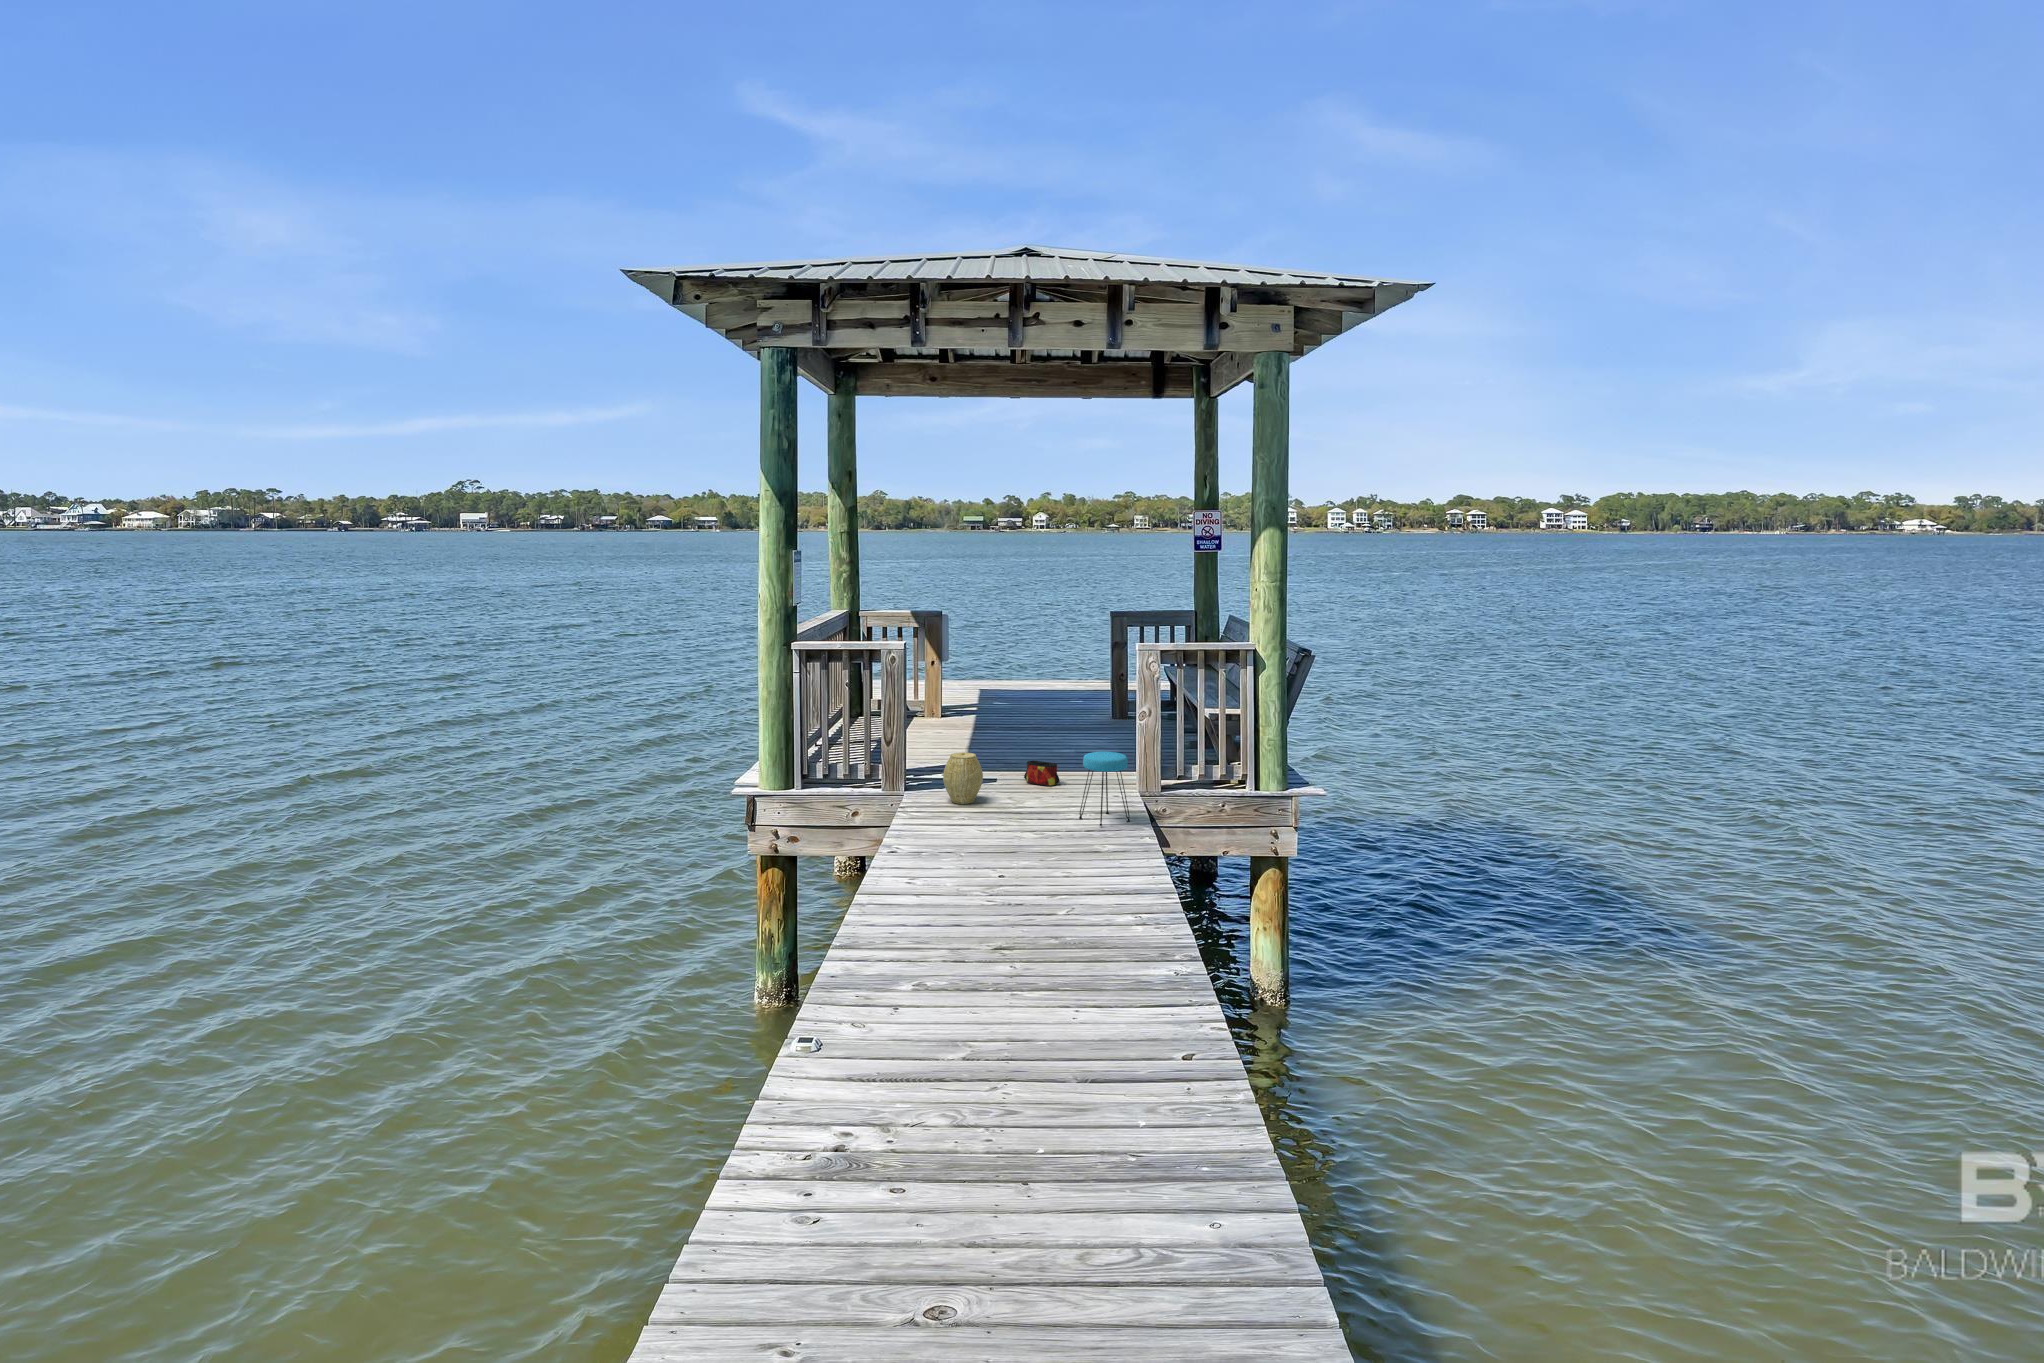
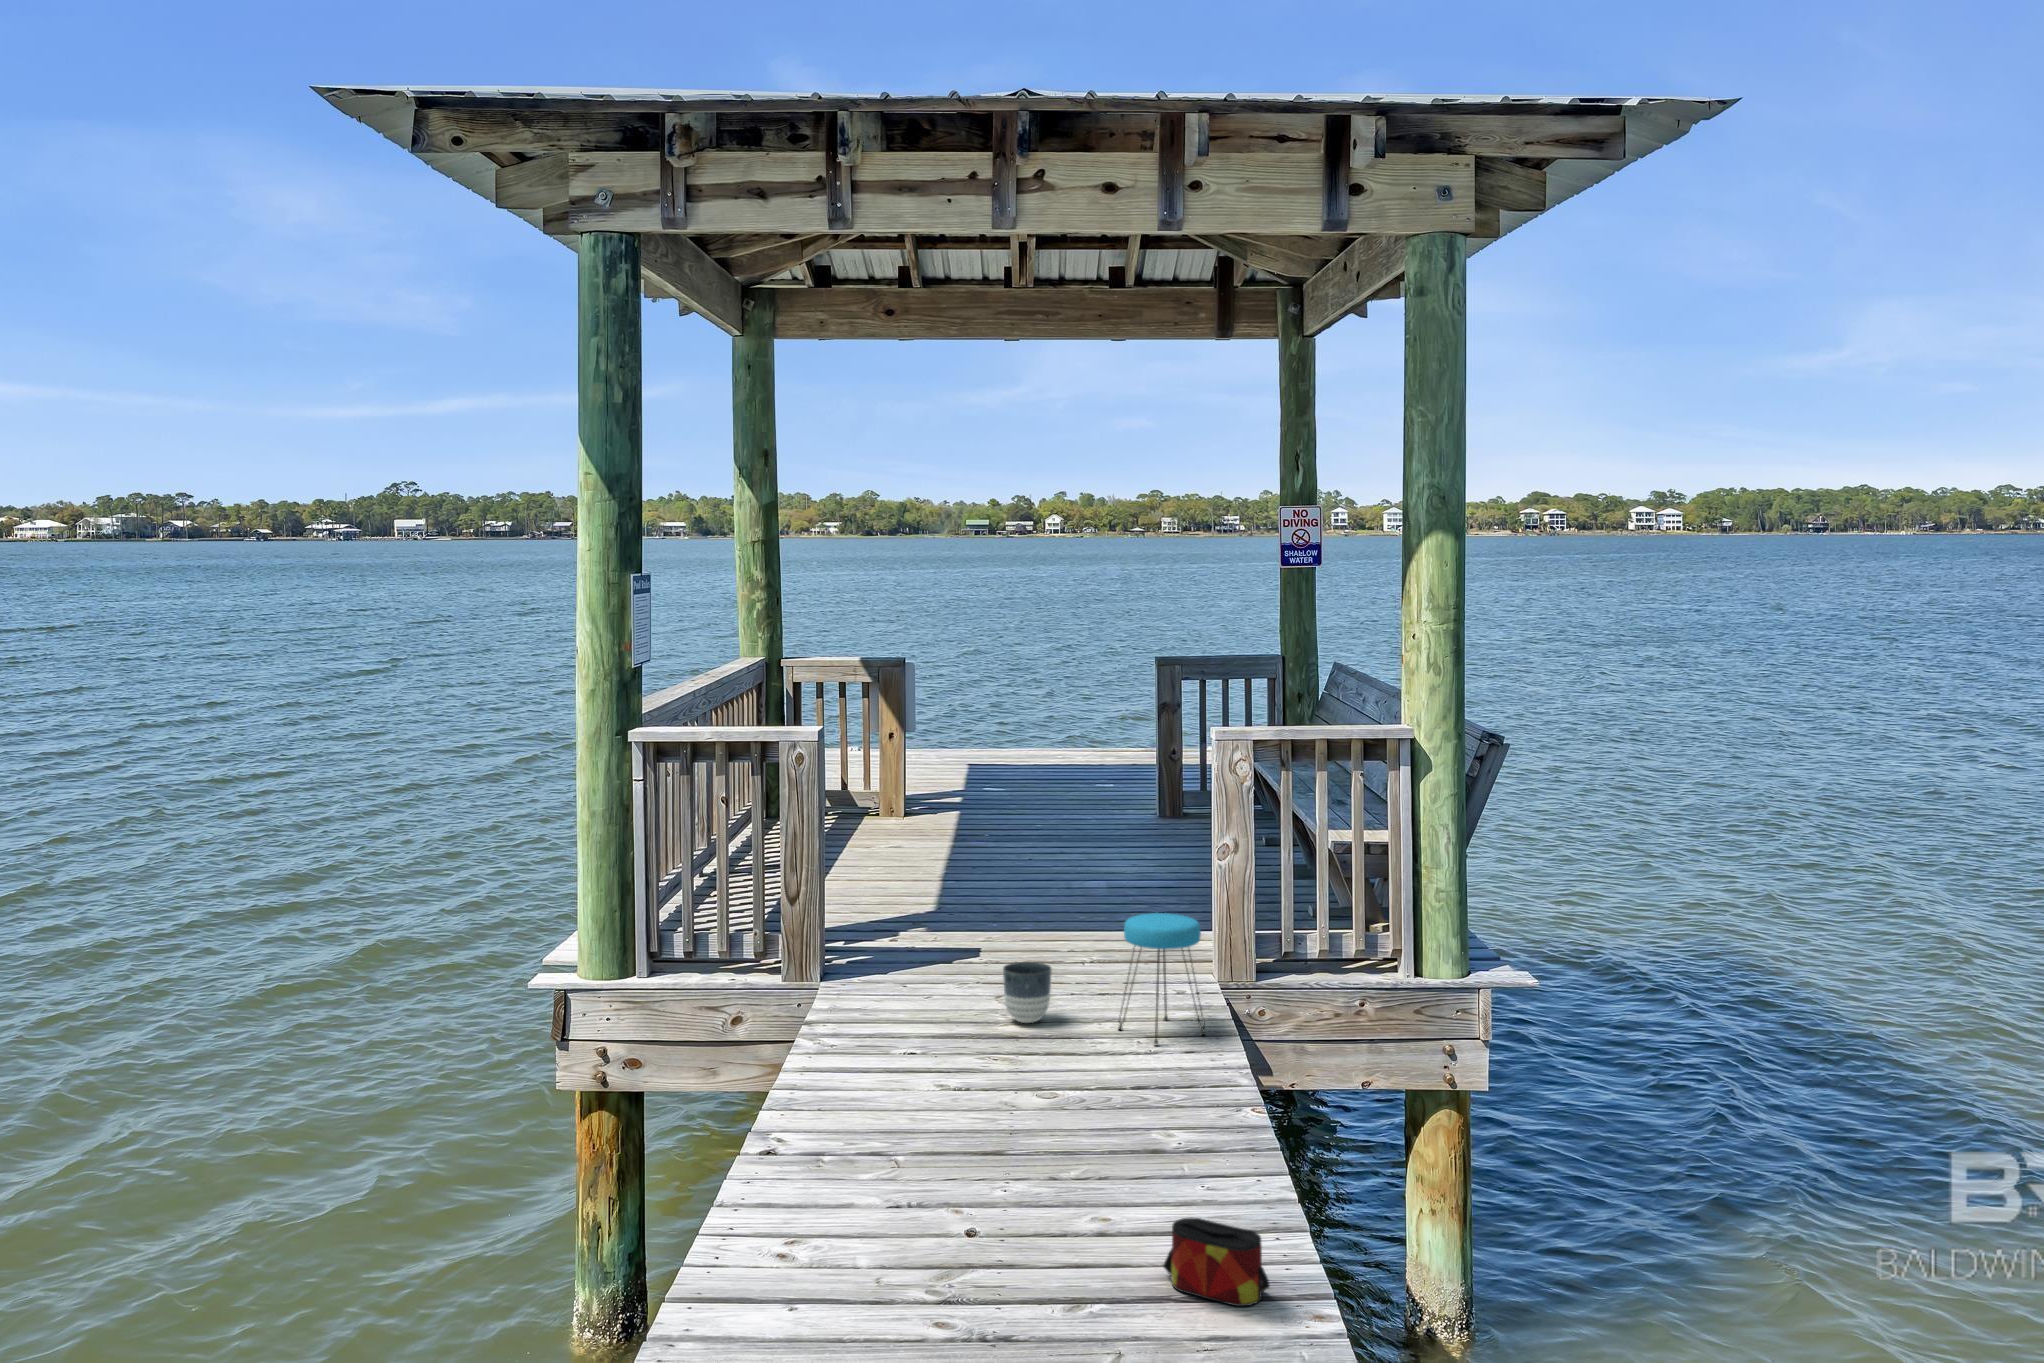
woven basket: present [943,752,983,804] -> none [886,914,954,1002]
bag: present [1024,760,1060,786] -> present [1164,1218,1270,1306]
planter: none [1012,780,1041,815] -> present [1003,962,1052,1023]

